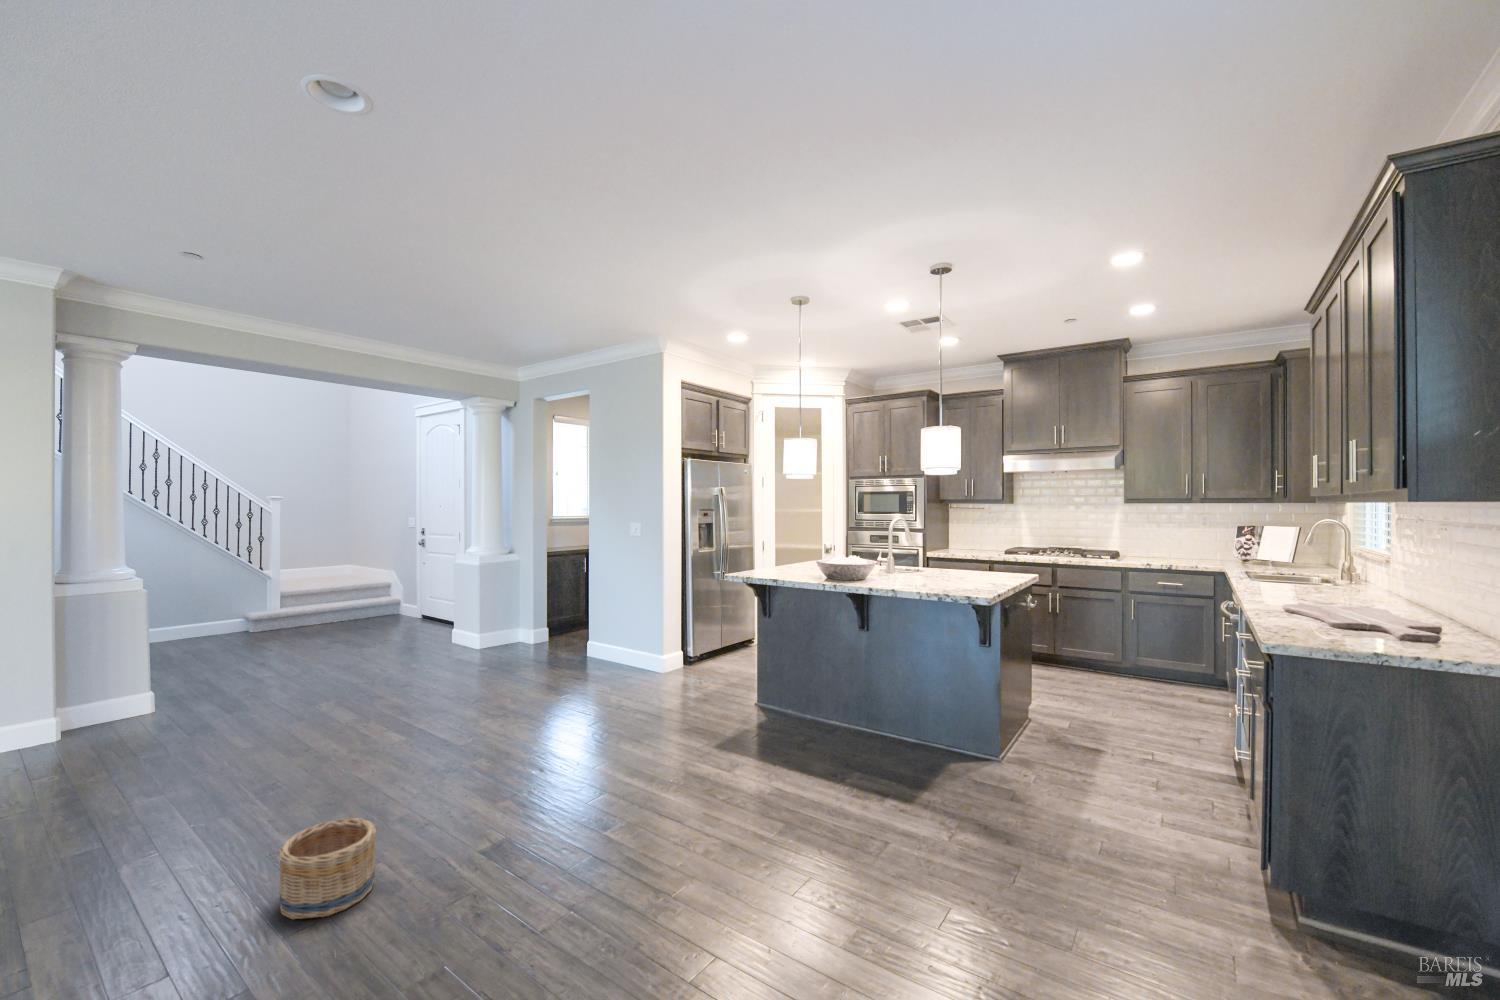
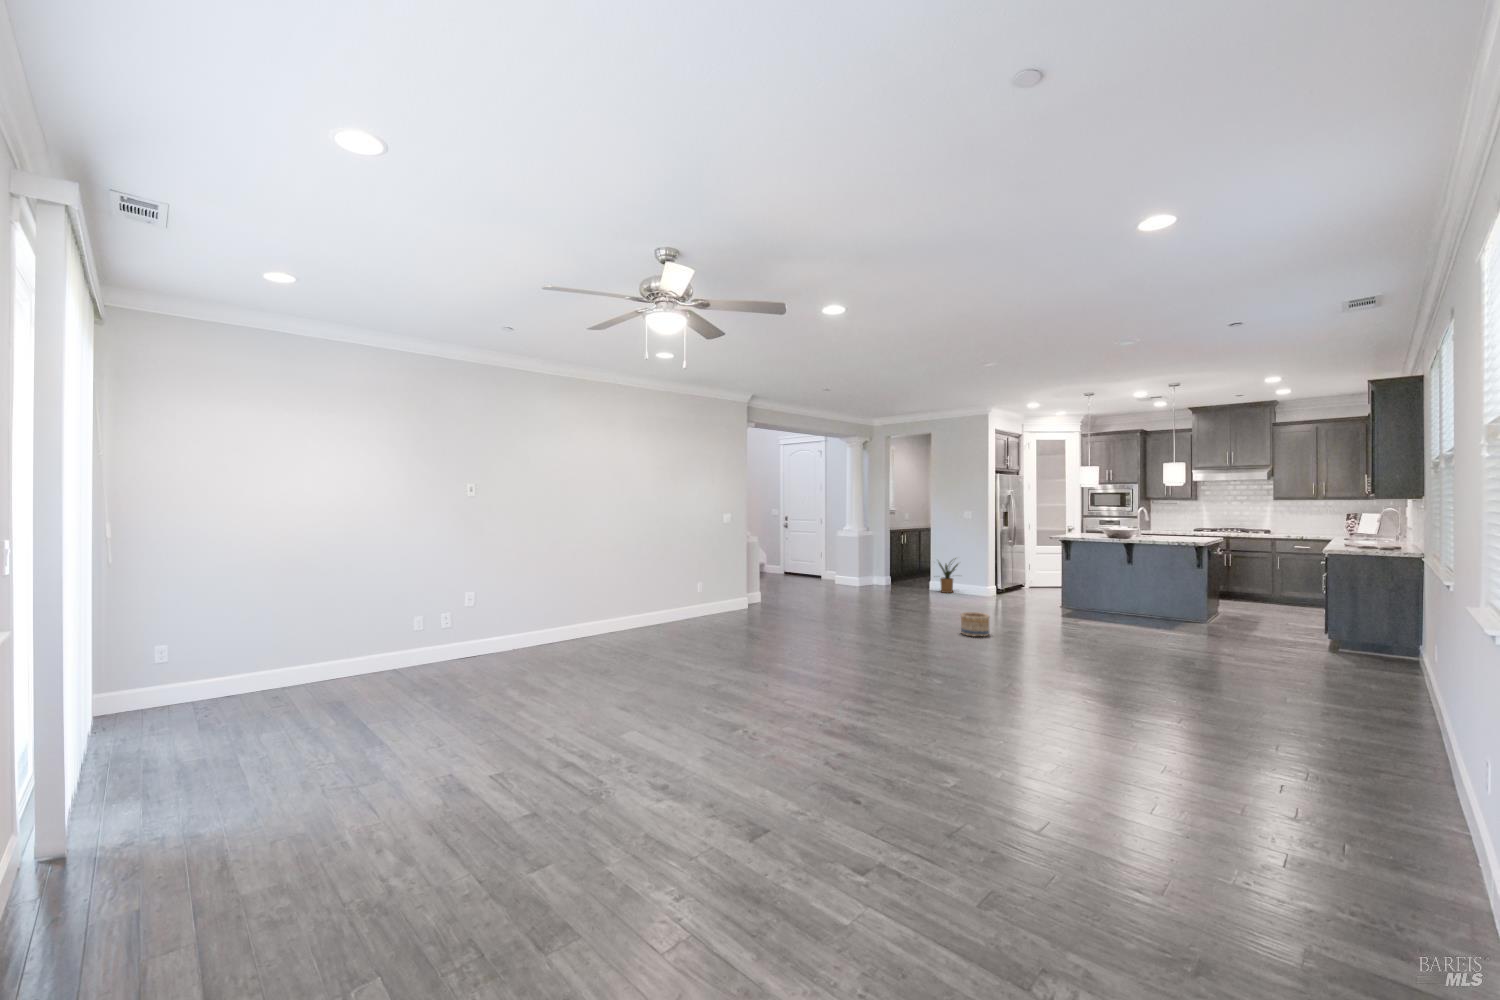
house plant: none [567,605,625,670] -> present [939,558,958,593]

